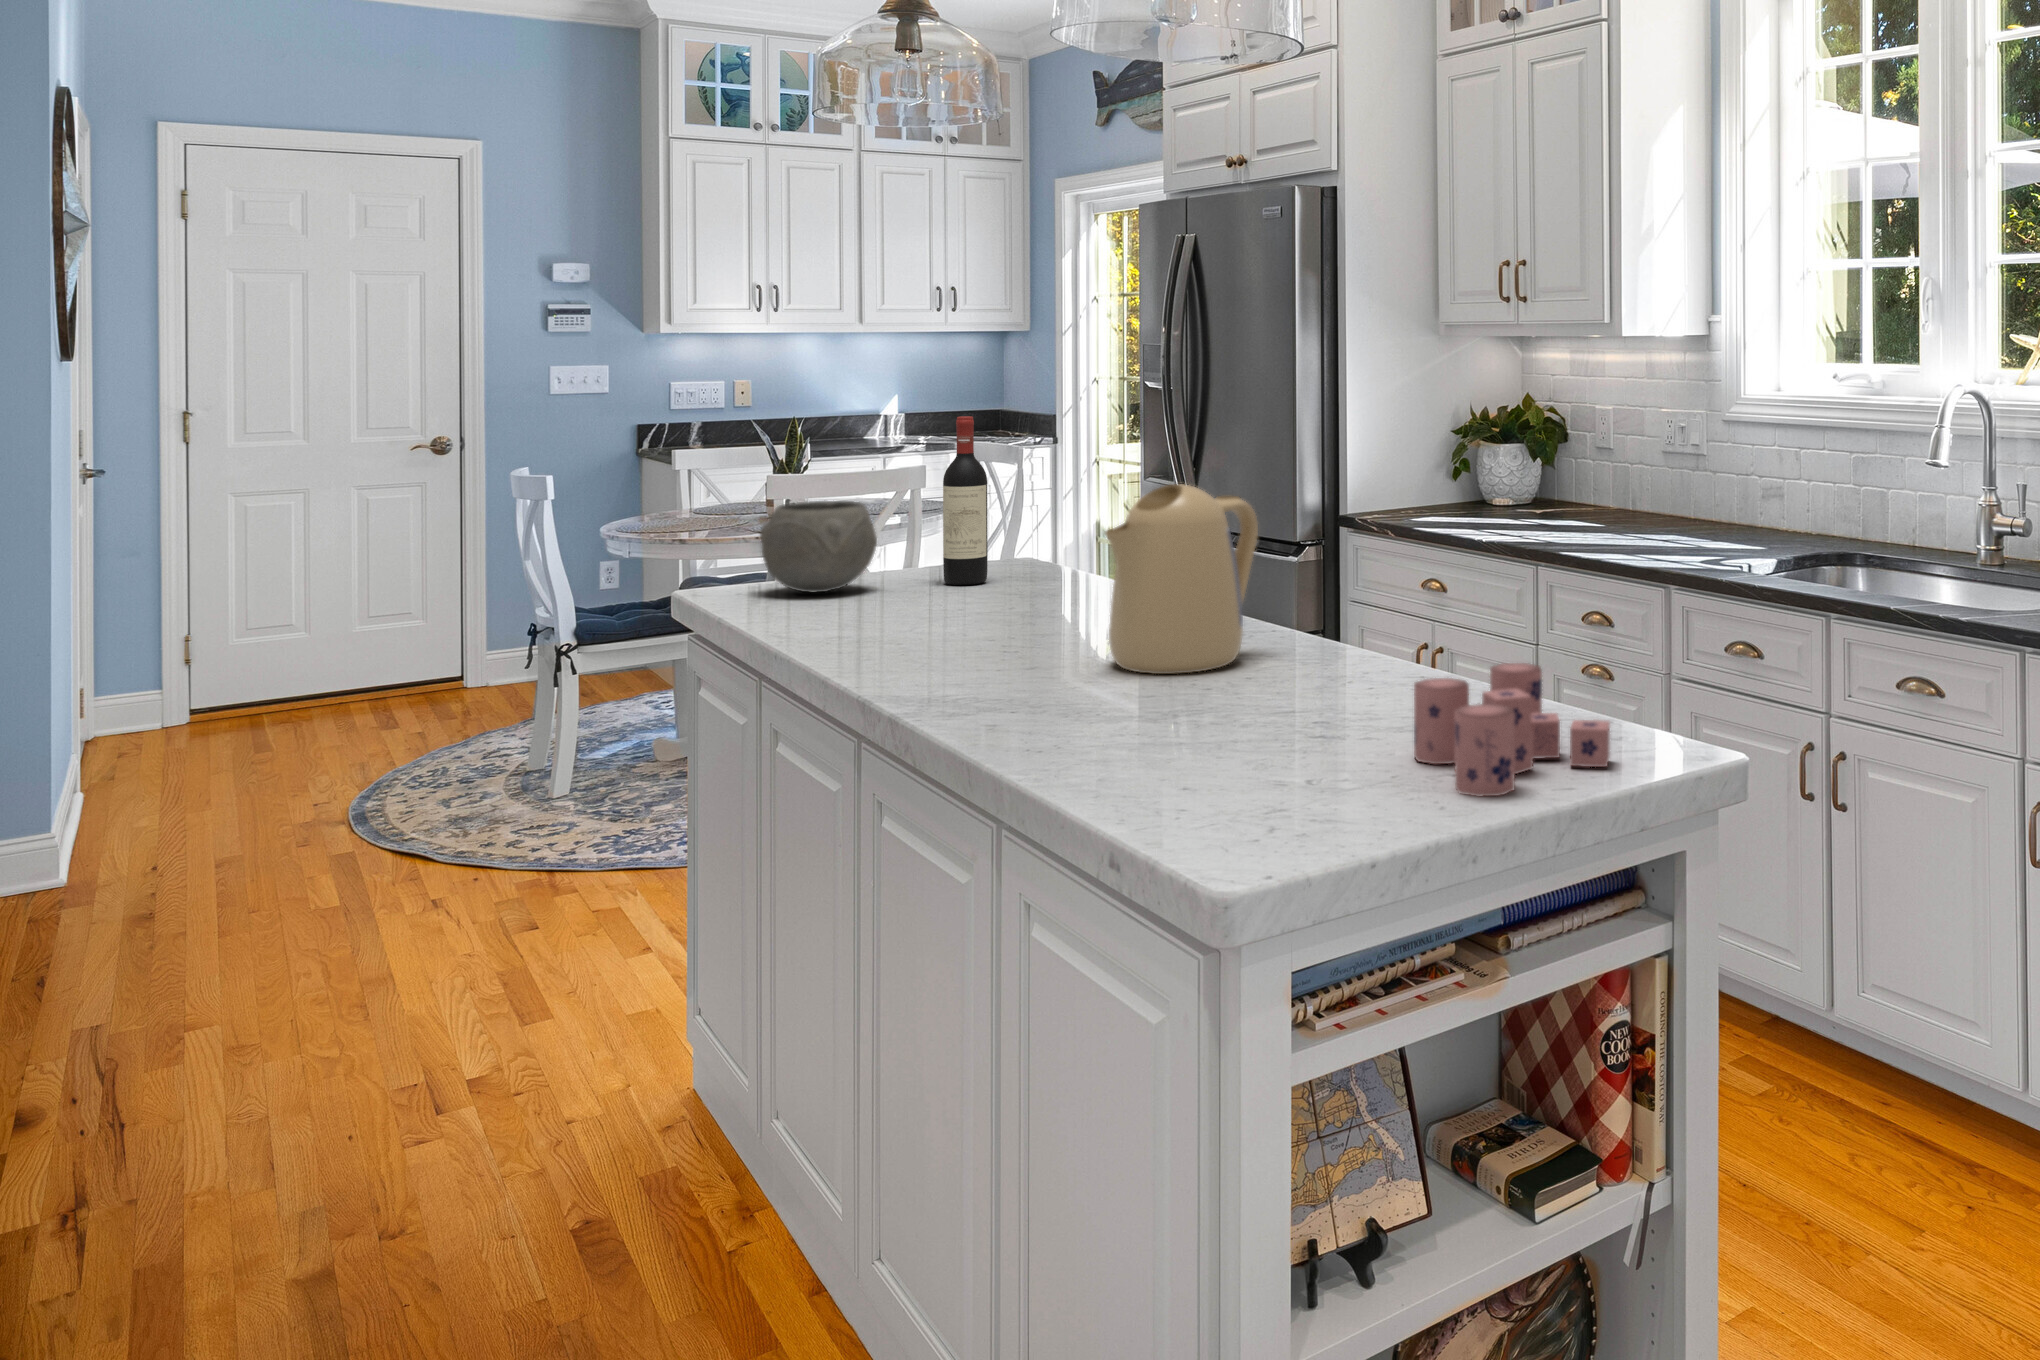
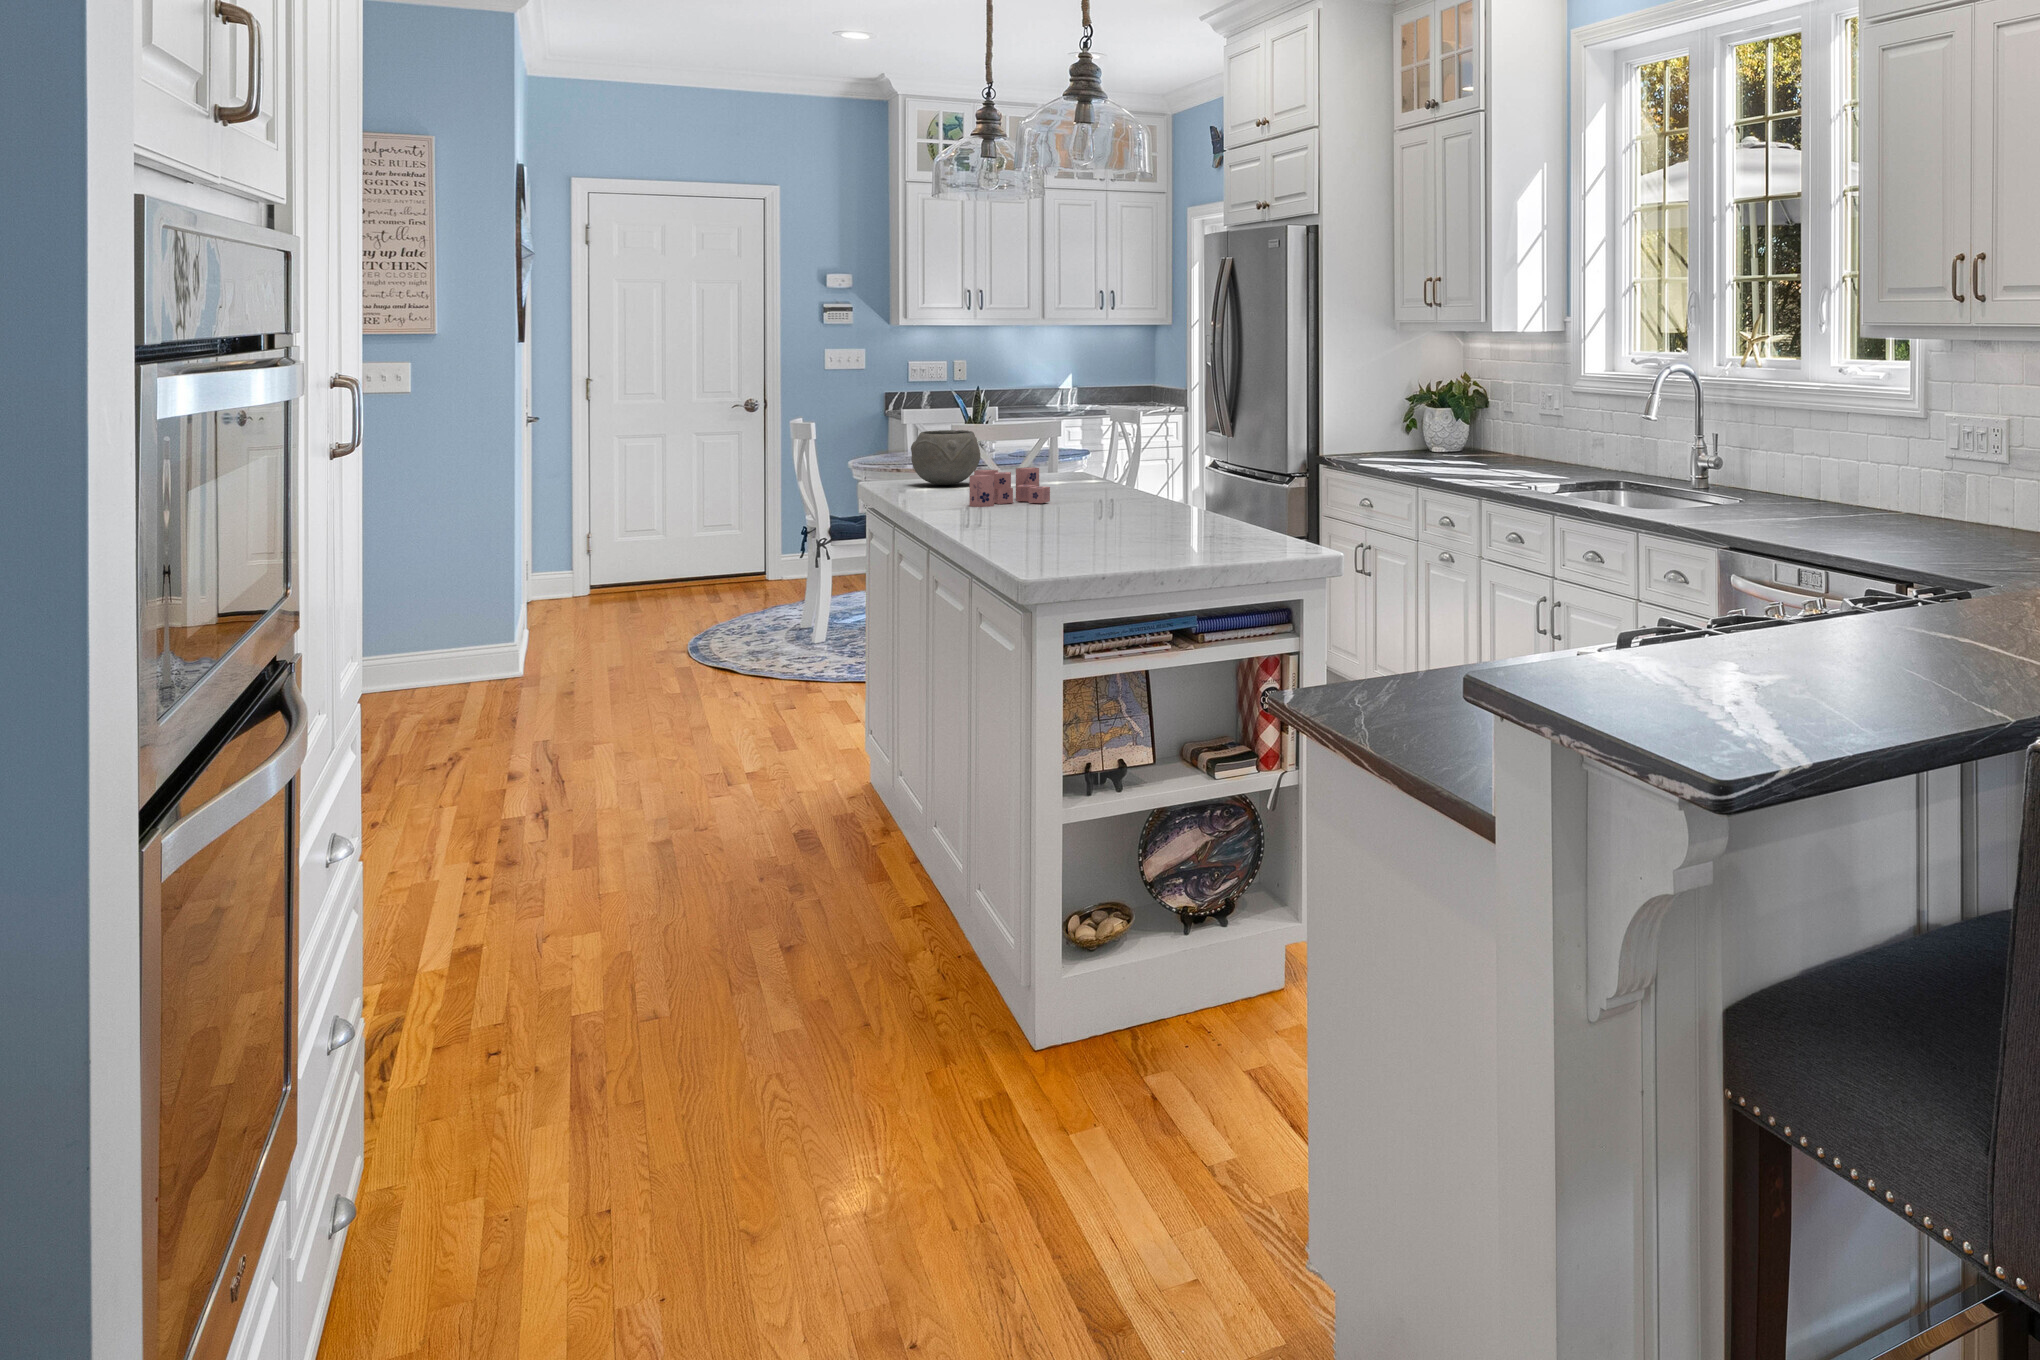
wine bottle: present [943,416,988,585] -> none [1023,379,1050,484]
kettle: present [1105,484,1258,674] -> none [1064,415,1163,520]
candle: present [1414,663,1610,797] -> present [969,467,1050,507]

